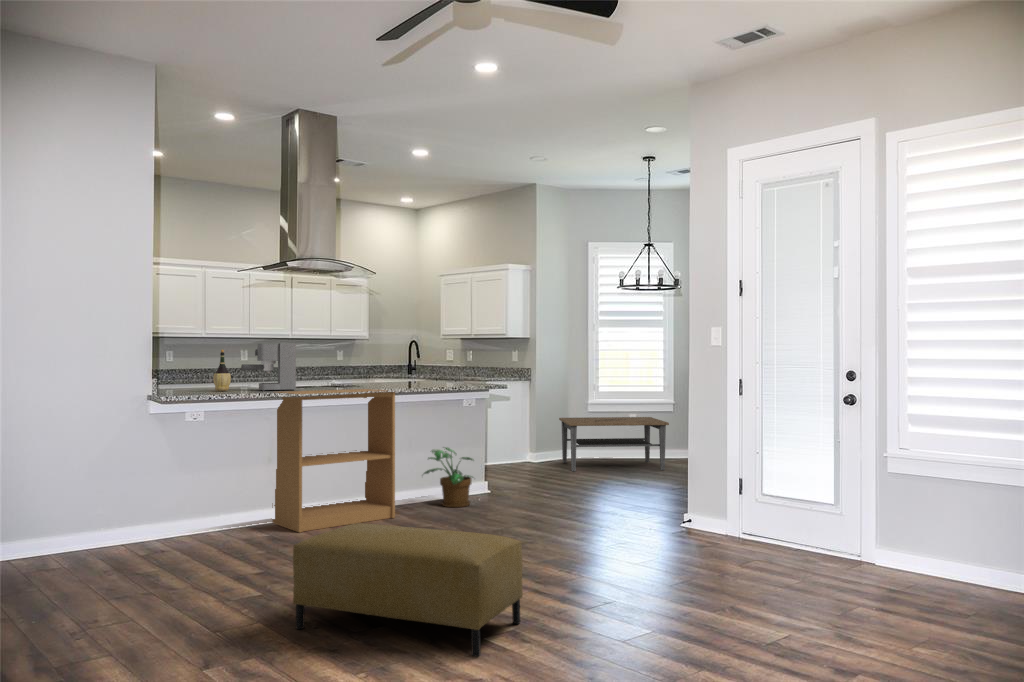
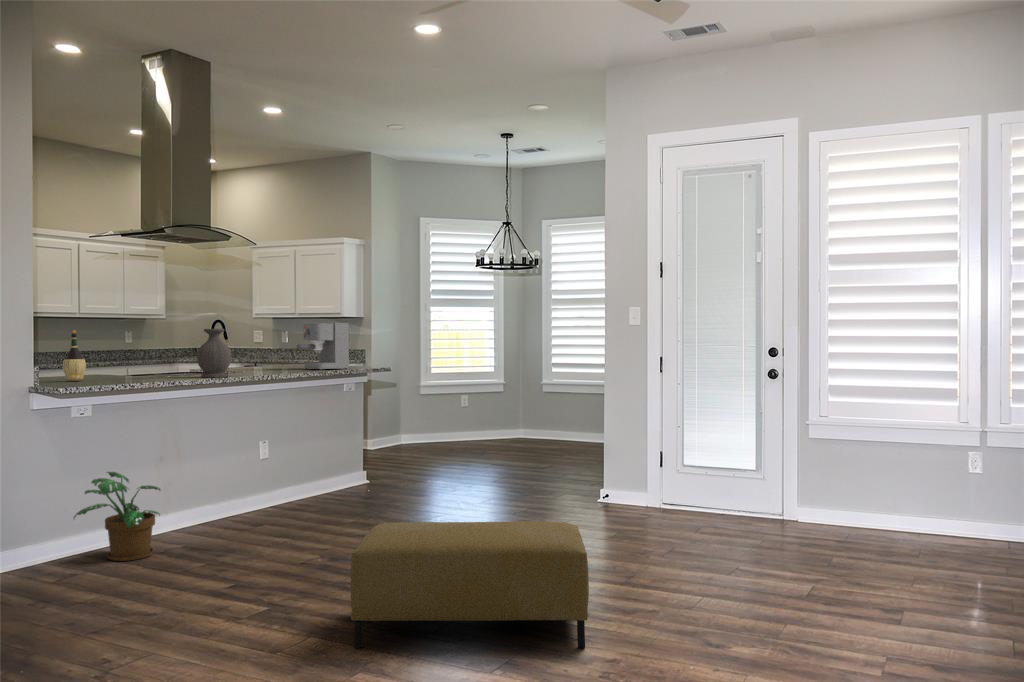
coffee maker: present [241,343,296,391] -> present [297,323,349,370]
vase: none [316,349,345,391] -> present [197,329,232,377]
bookshelf: present [272,389,395,532] -> none [155,374,298,543]
coffee table: present [559,417,669,471] -> none [393,397,512,455]
potted plant: present [423,447,473,507] -> present [74,472,161,561]

